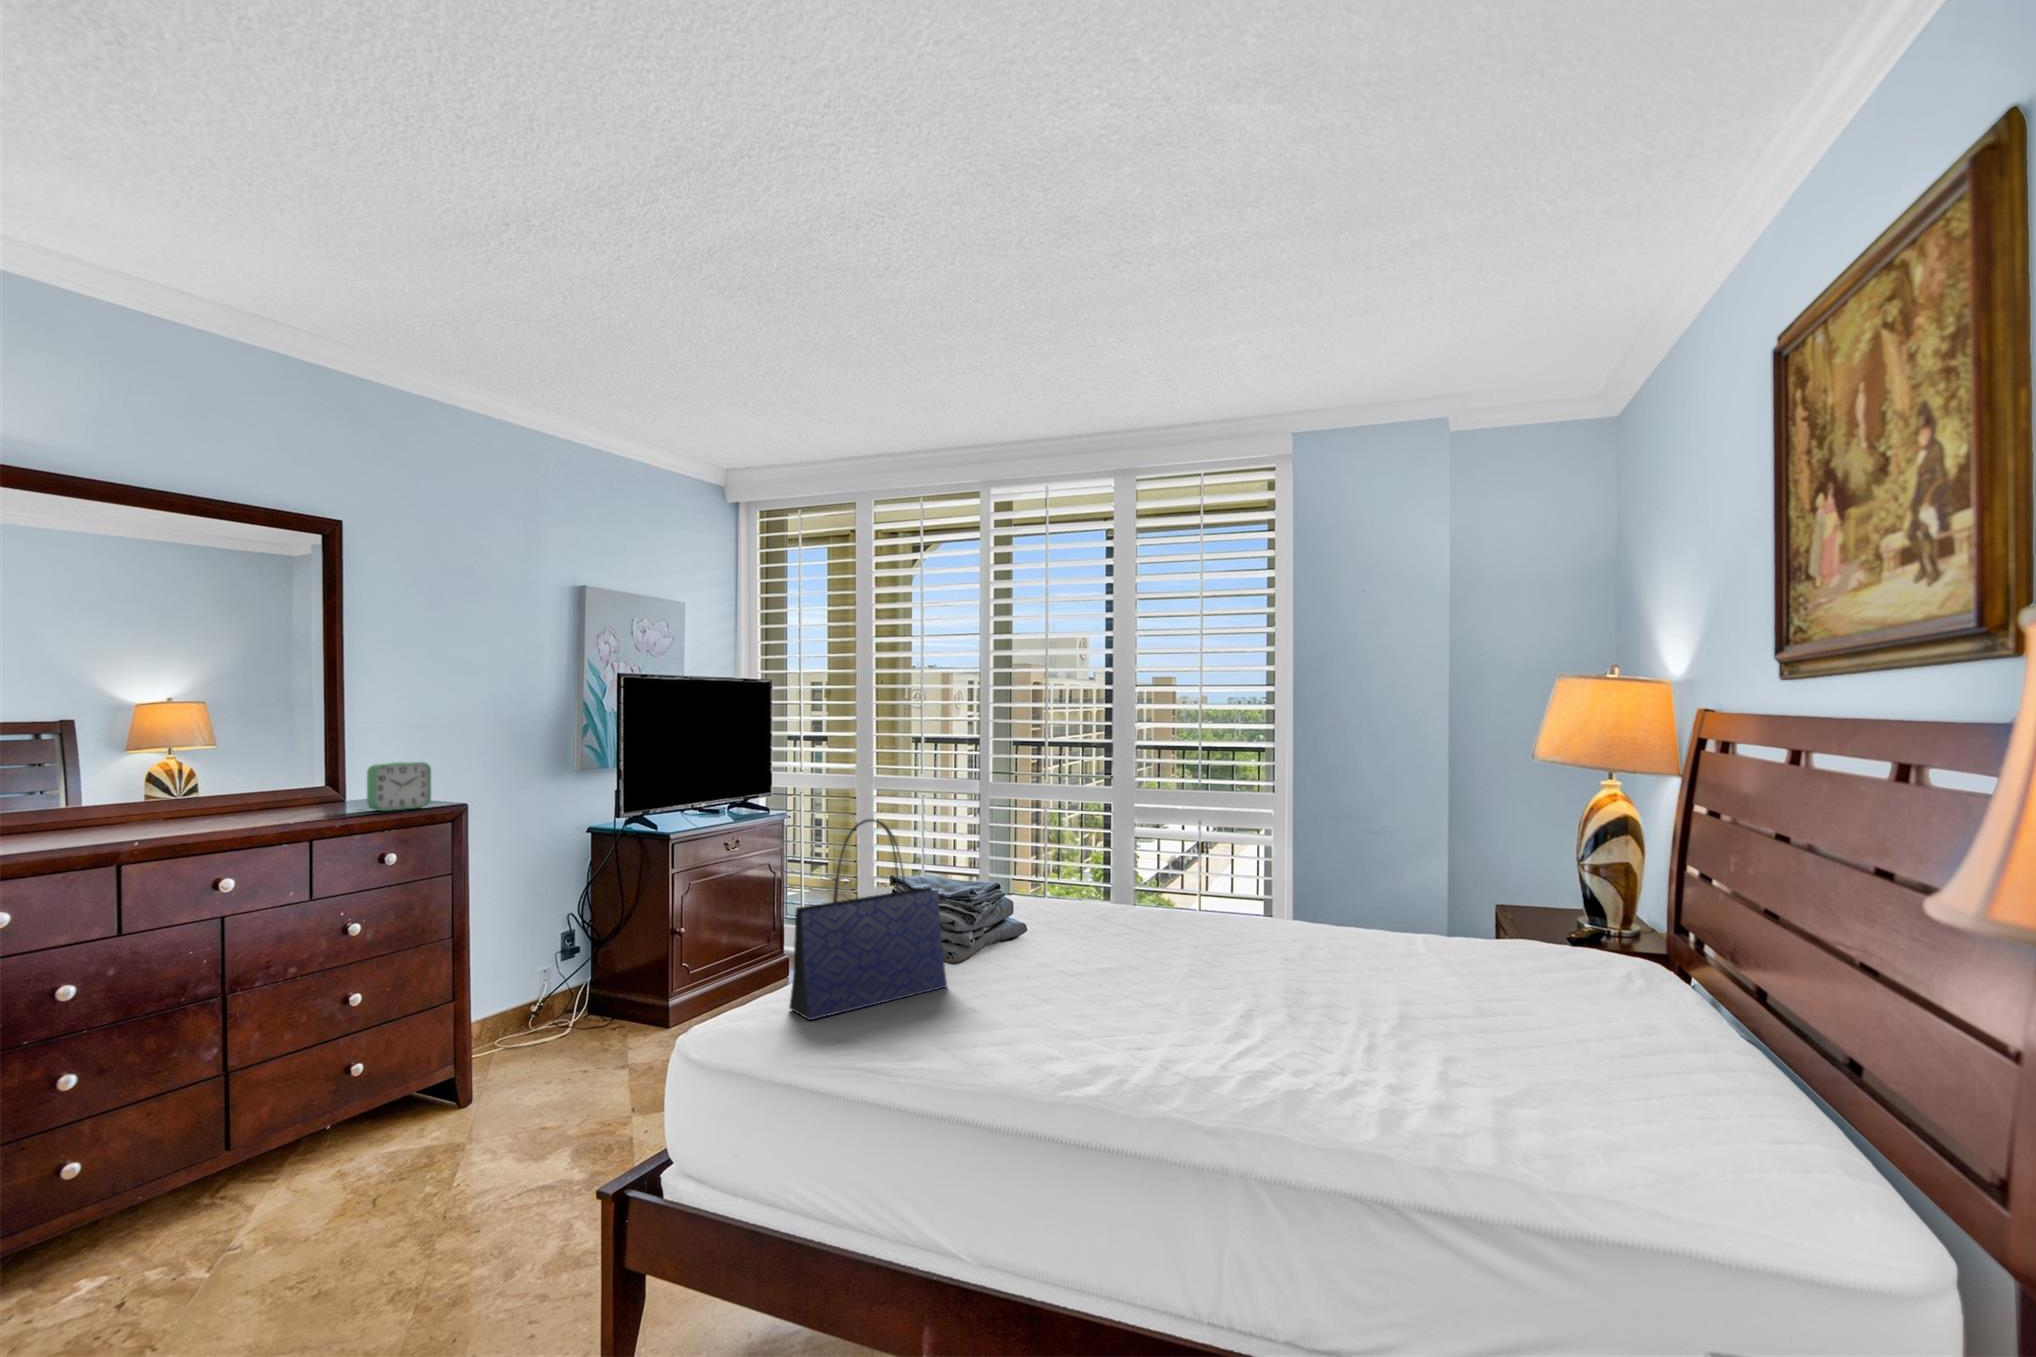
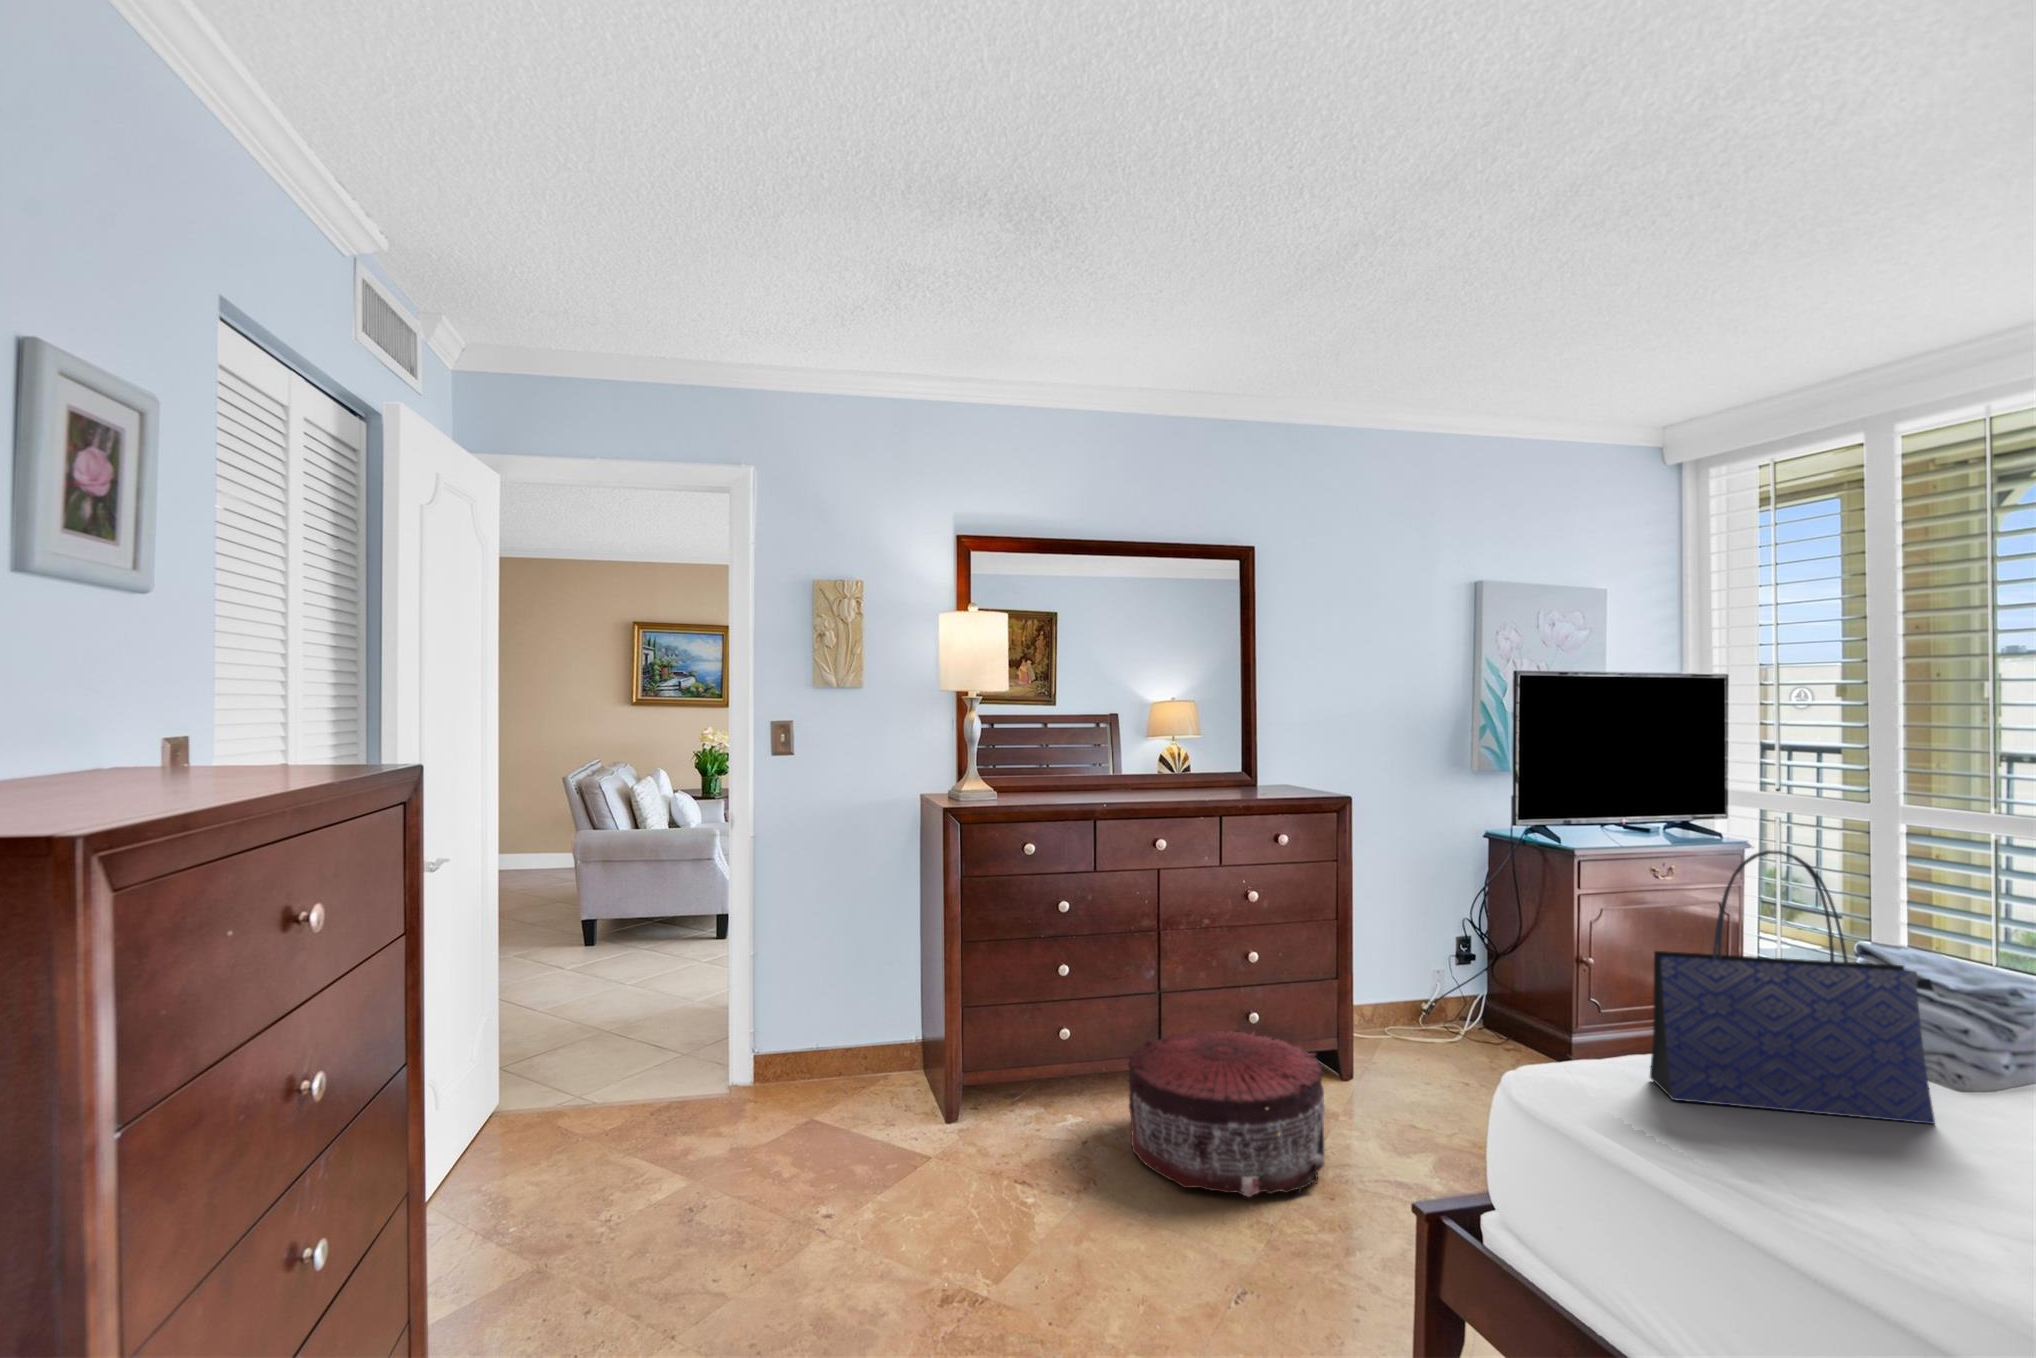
alarm clock: present [367,762,431,811] -> none [1268,750,1319,793]
pouf: none [168,1085,455,1304] -> present [1128,1031,1325,1197]

